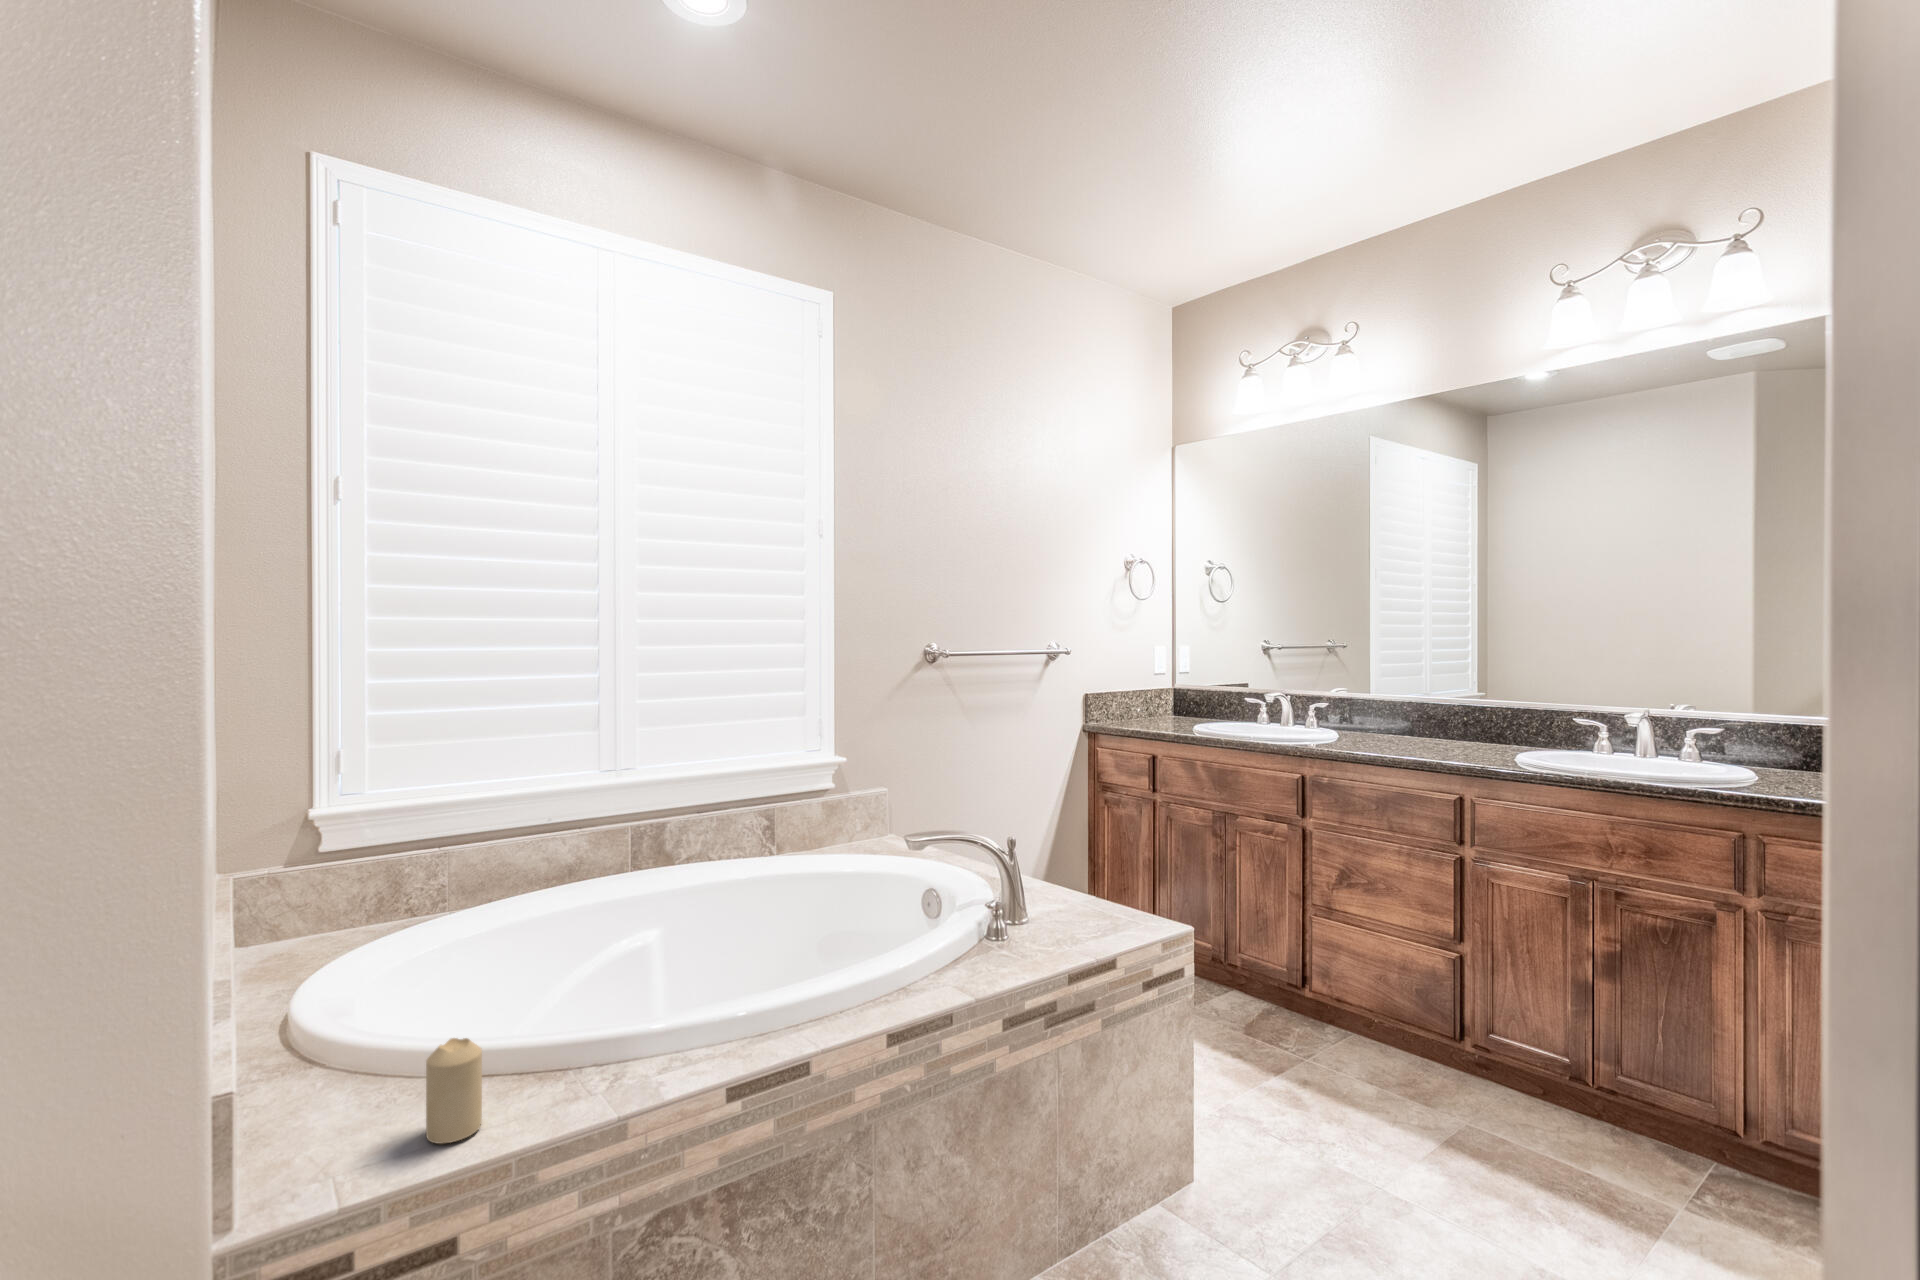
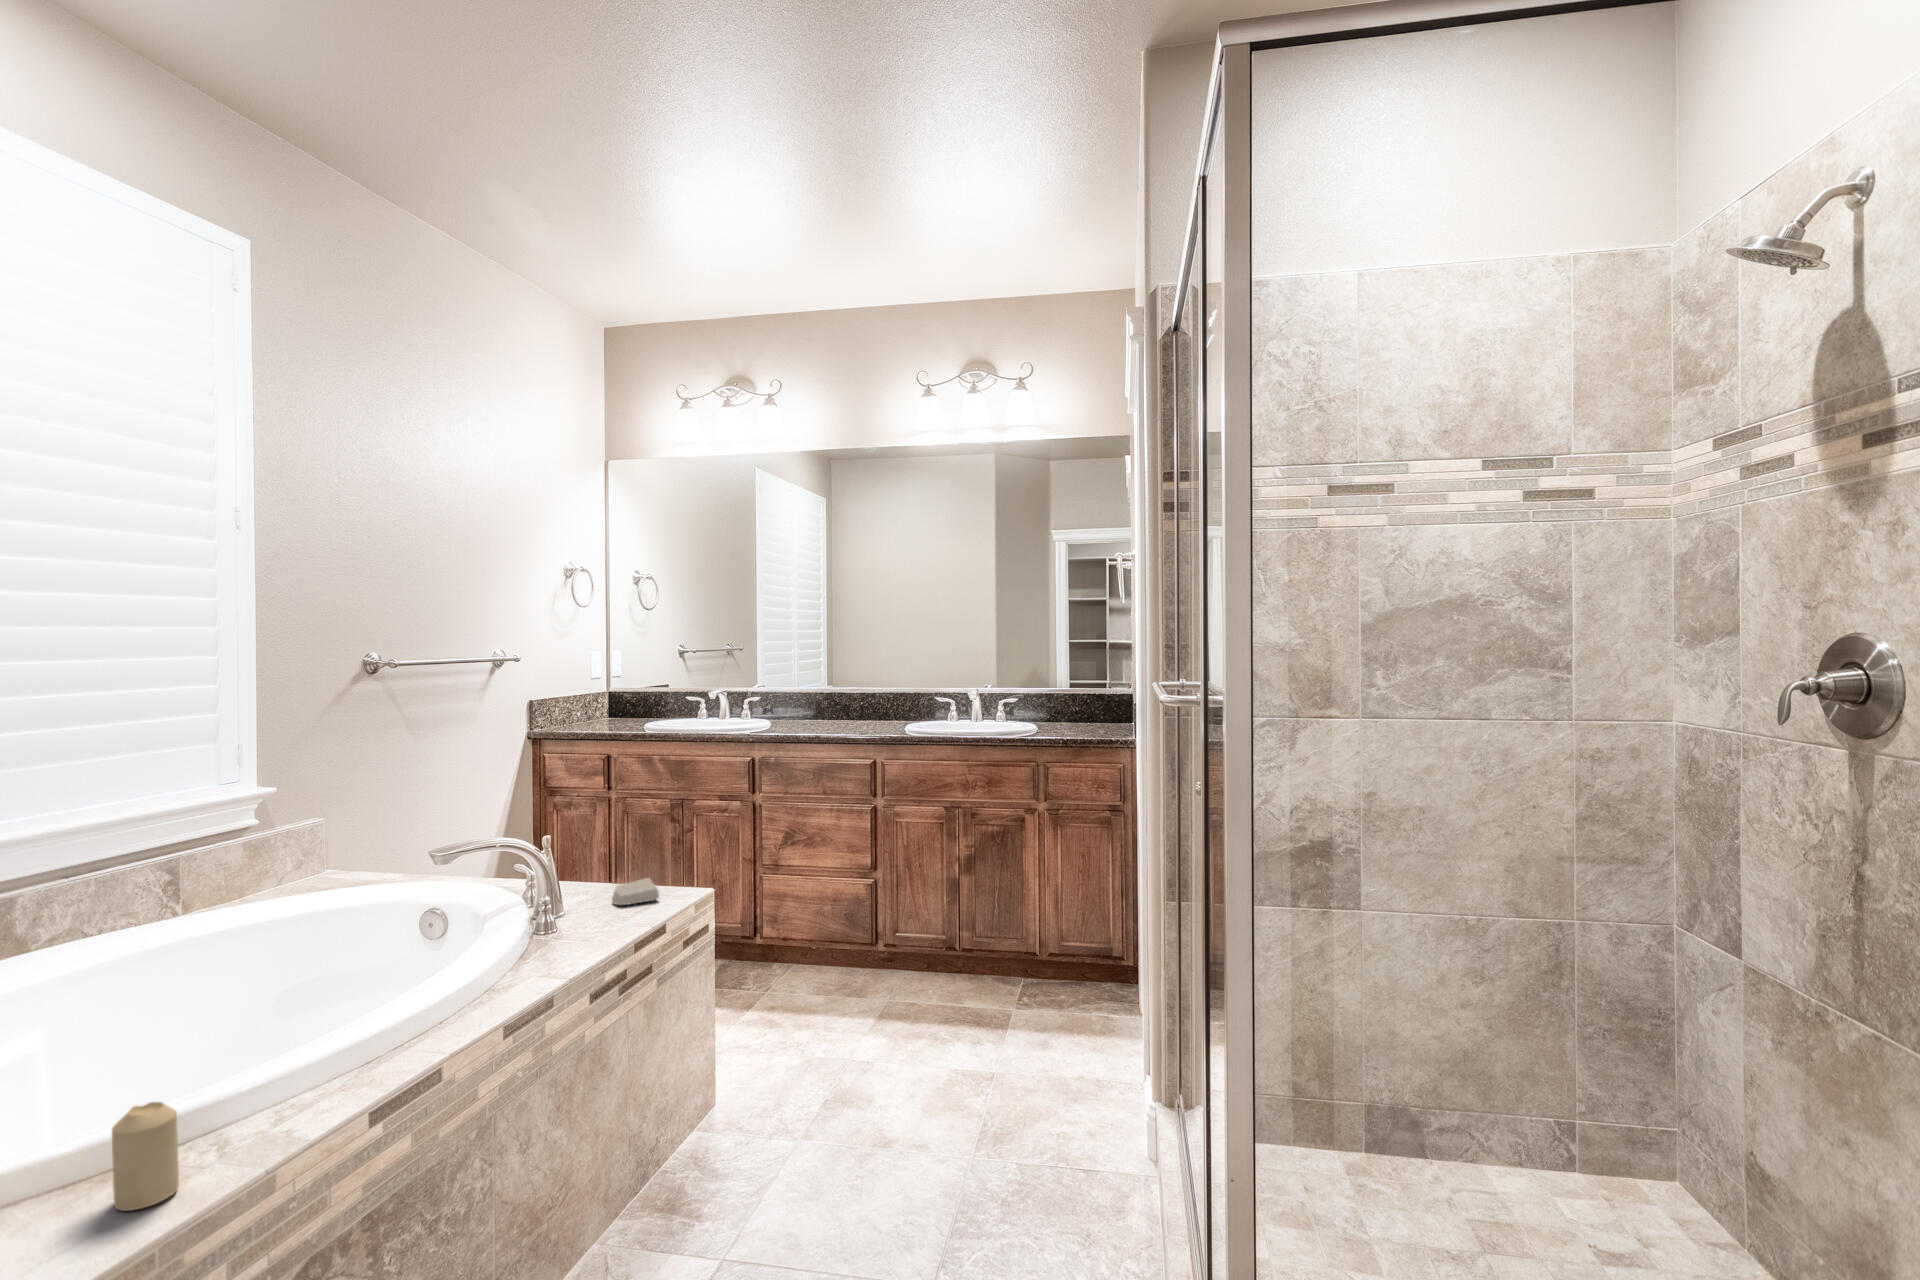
soap bar: none [1072,898,1123,926] -> present [612,878,659,905]

